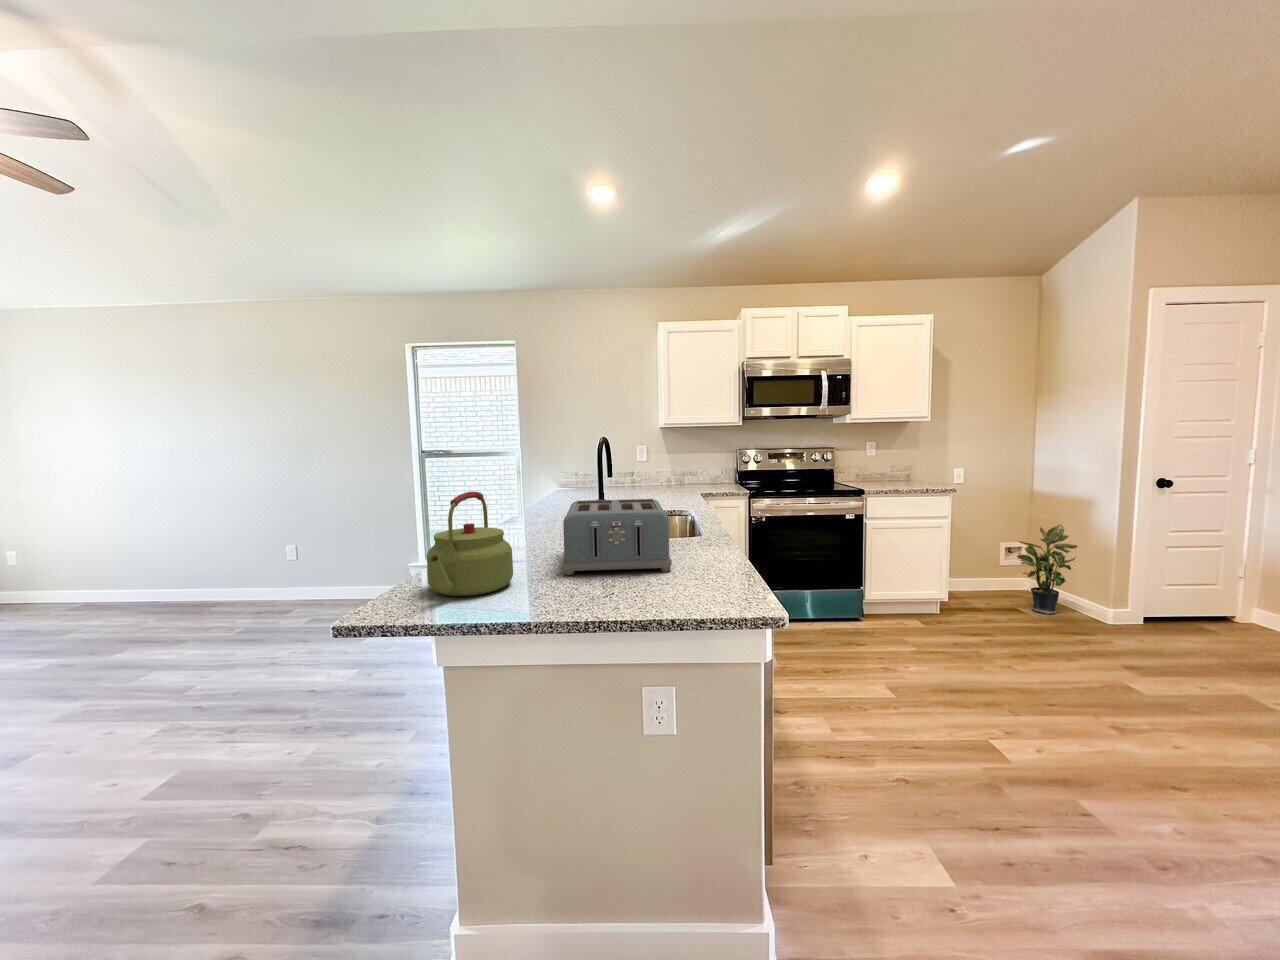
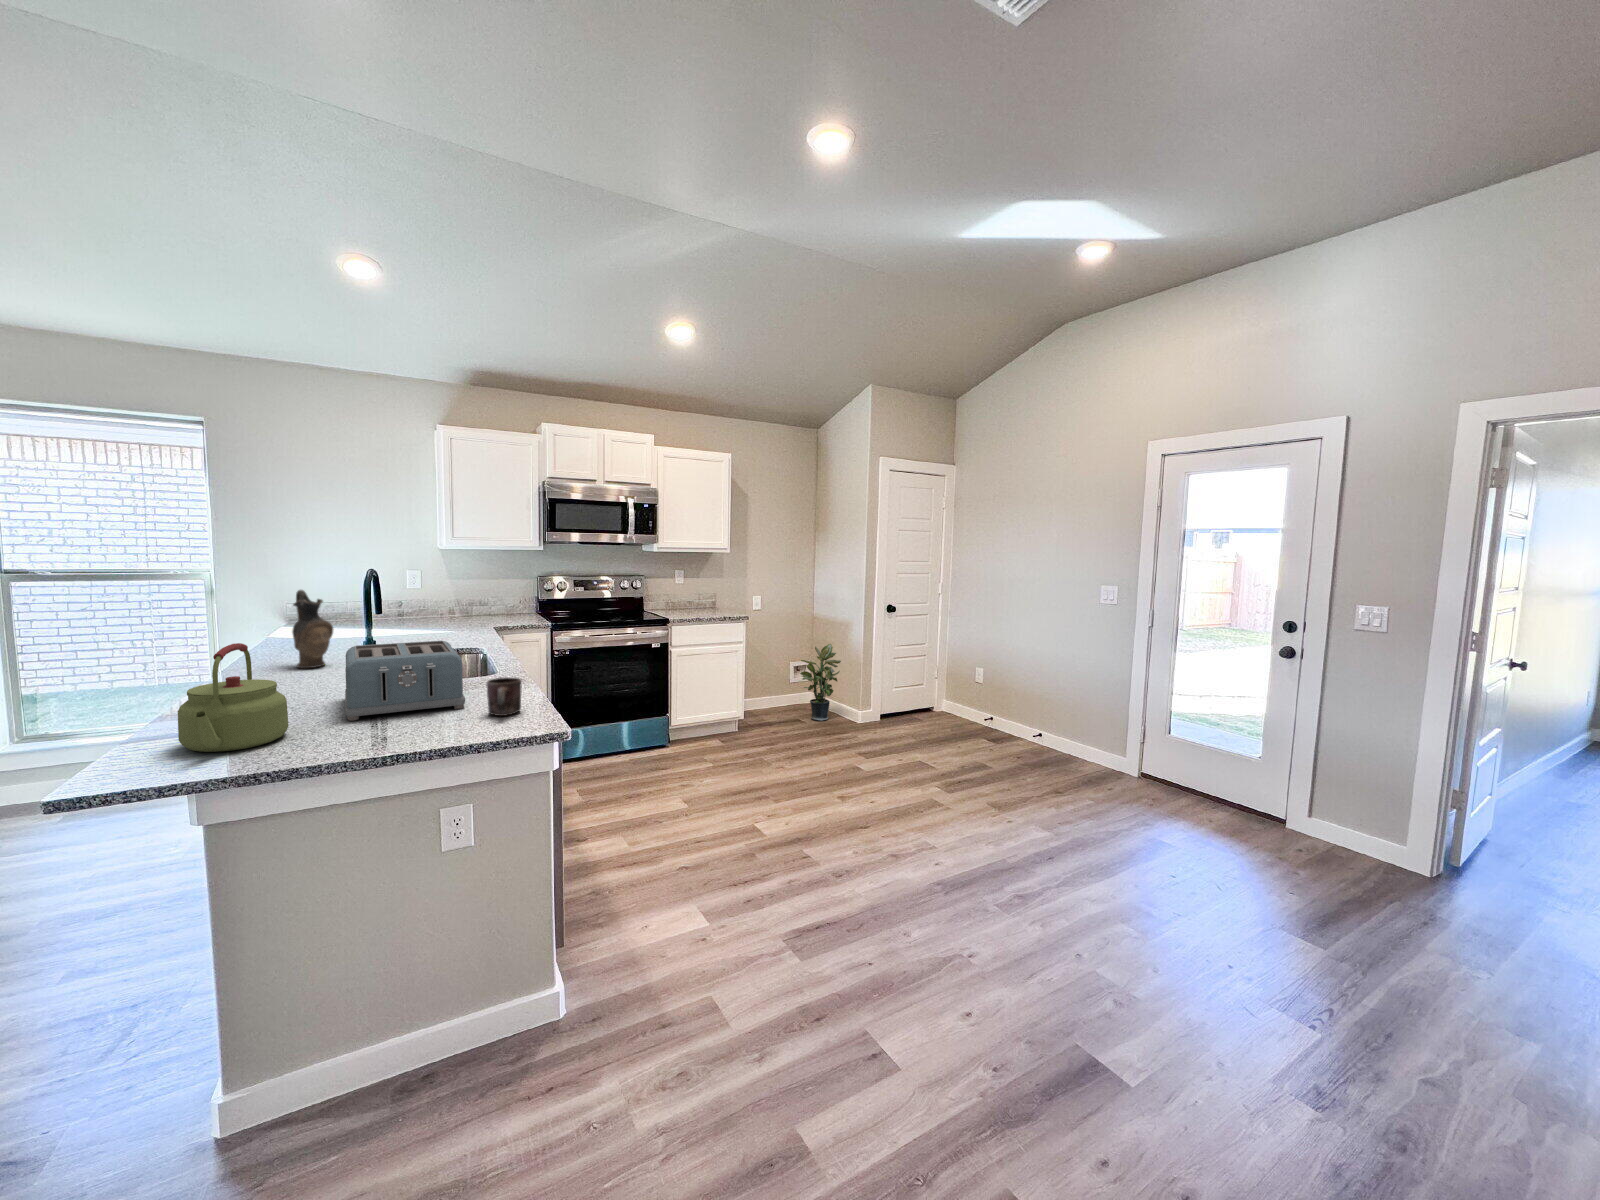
ceramic pitcher: none [542,454,571,522] -> present [292,590,333,668]
mug: none [693,541,730,585] -> present [487,678,522,716]

